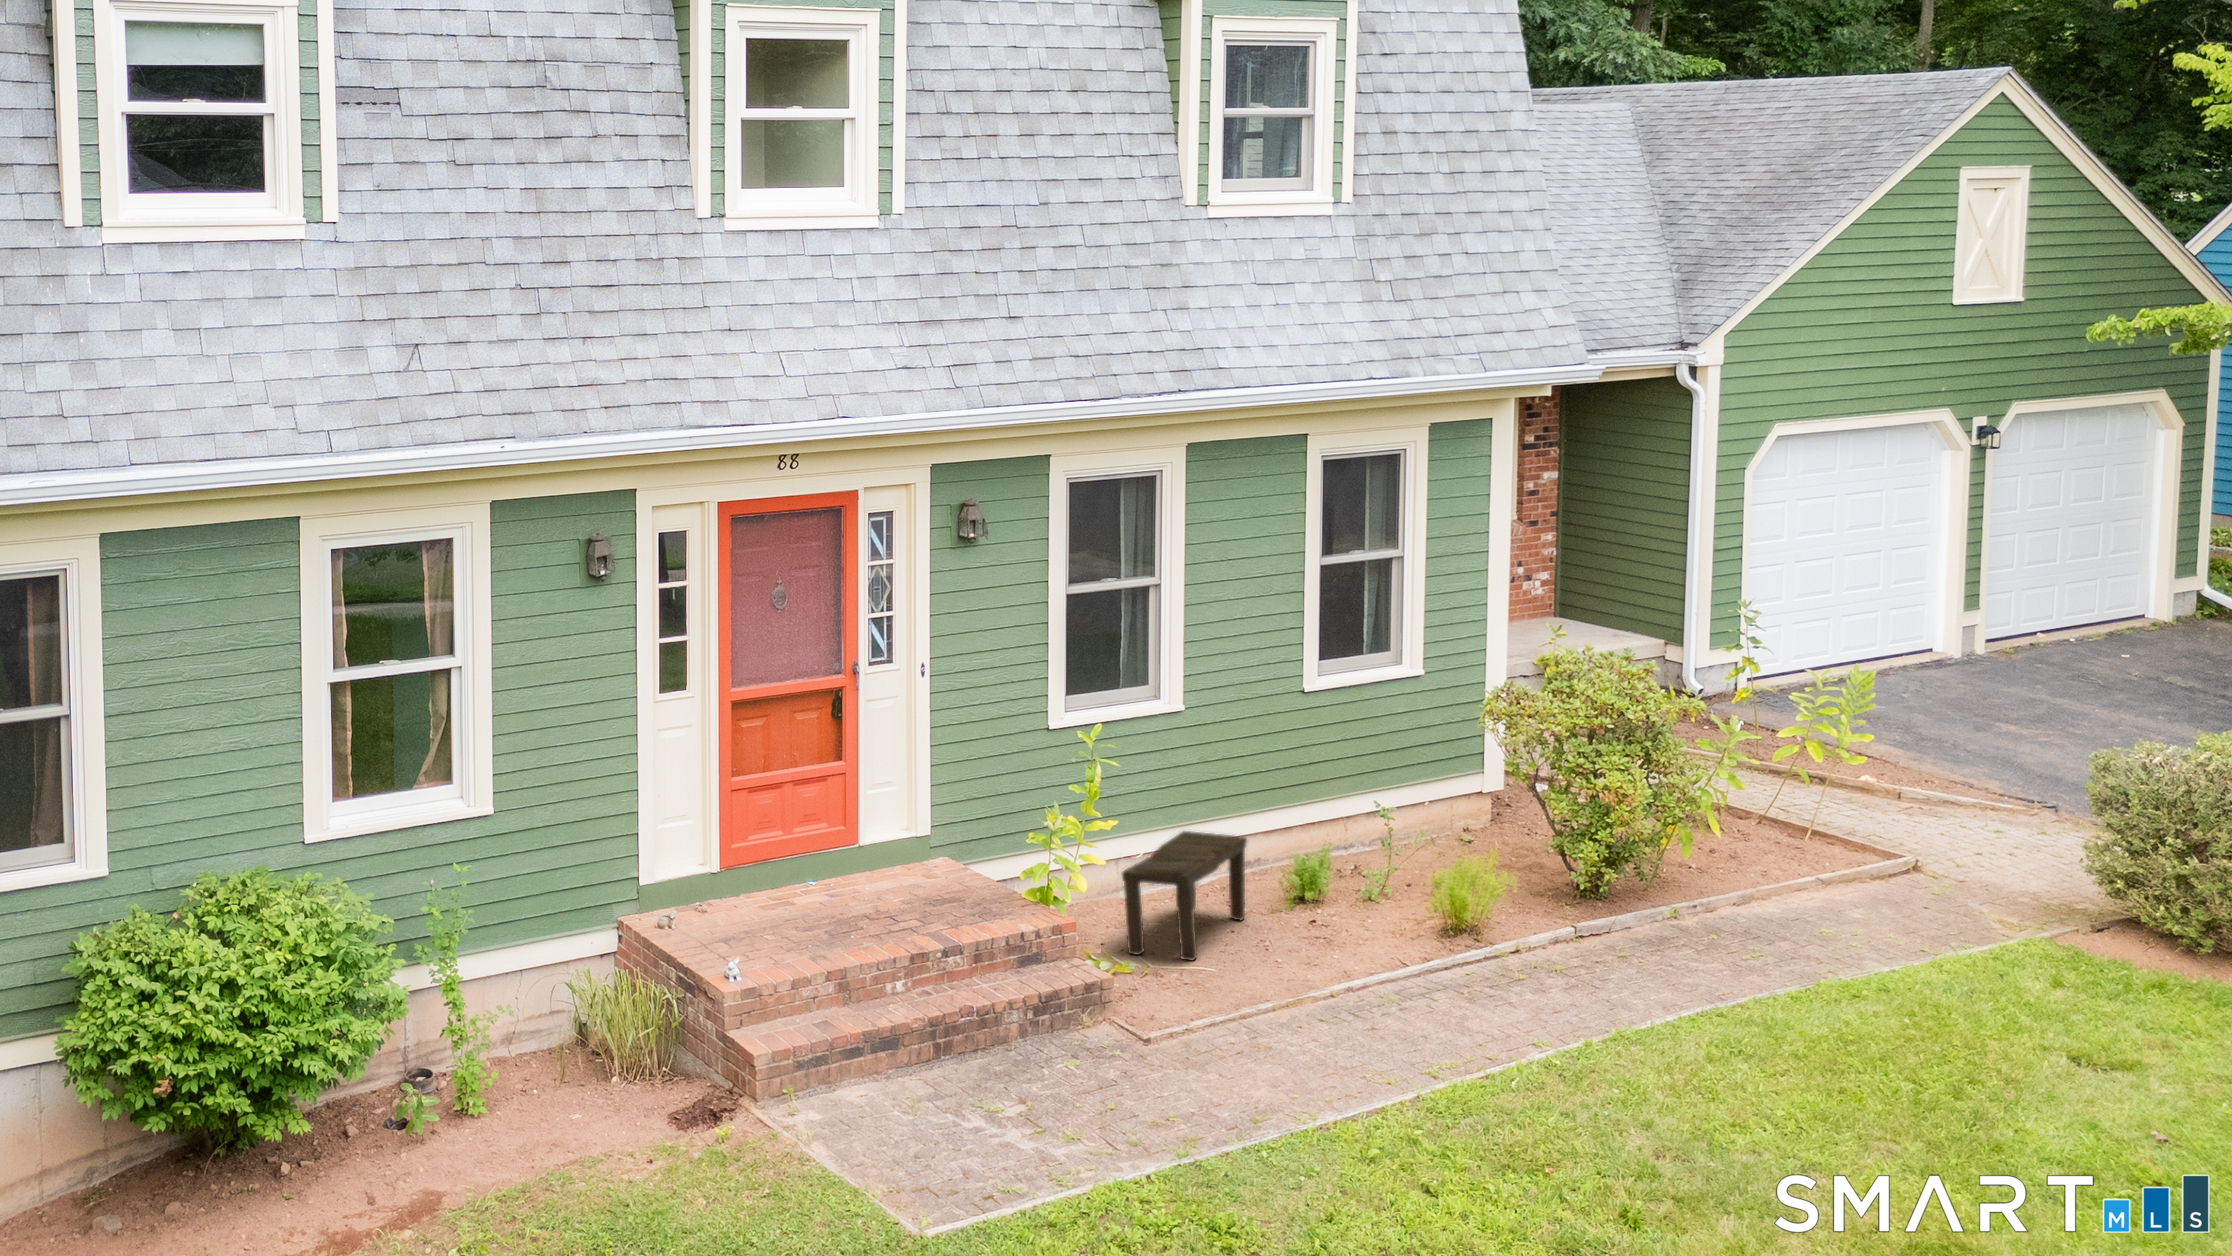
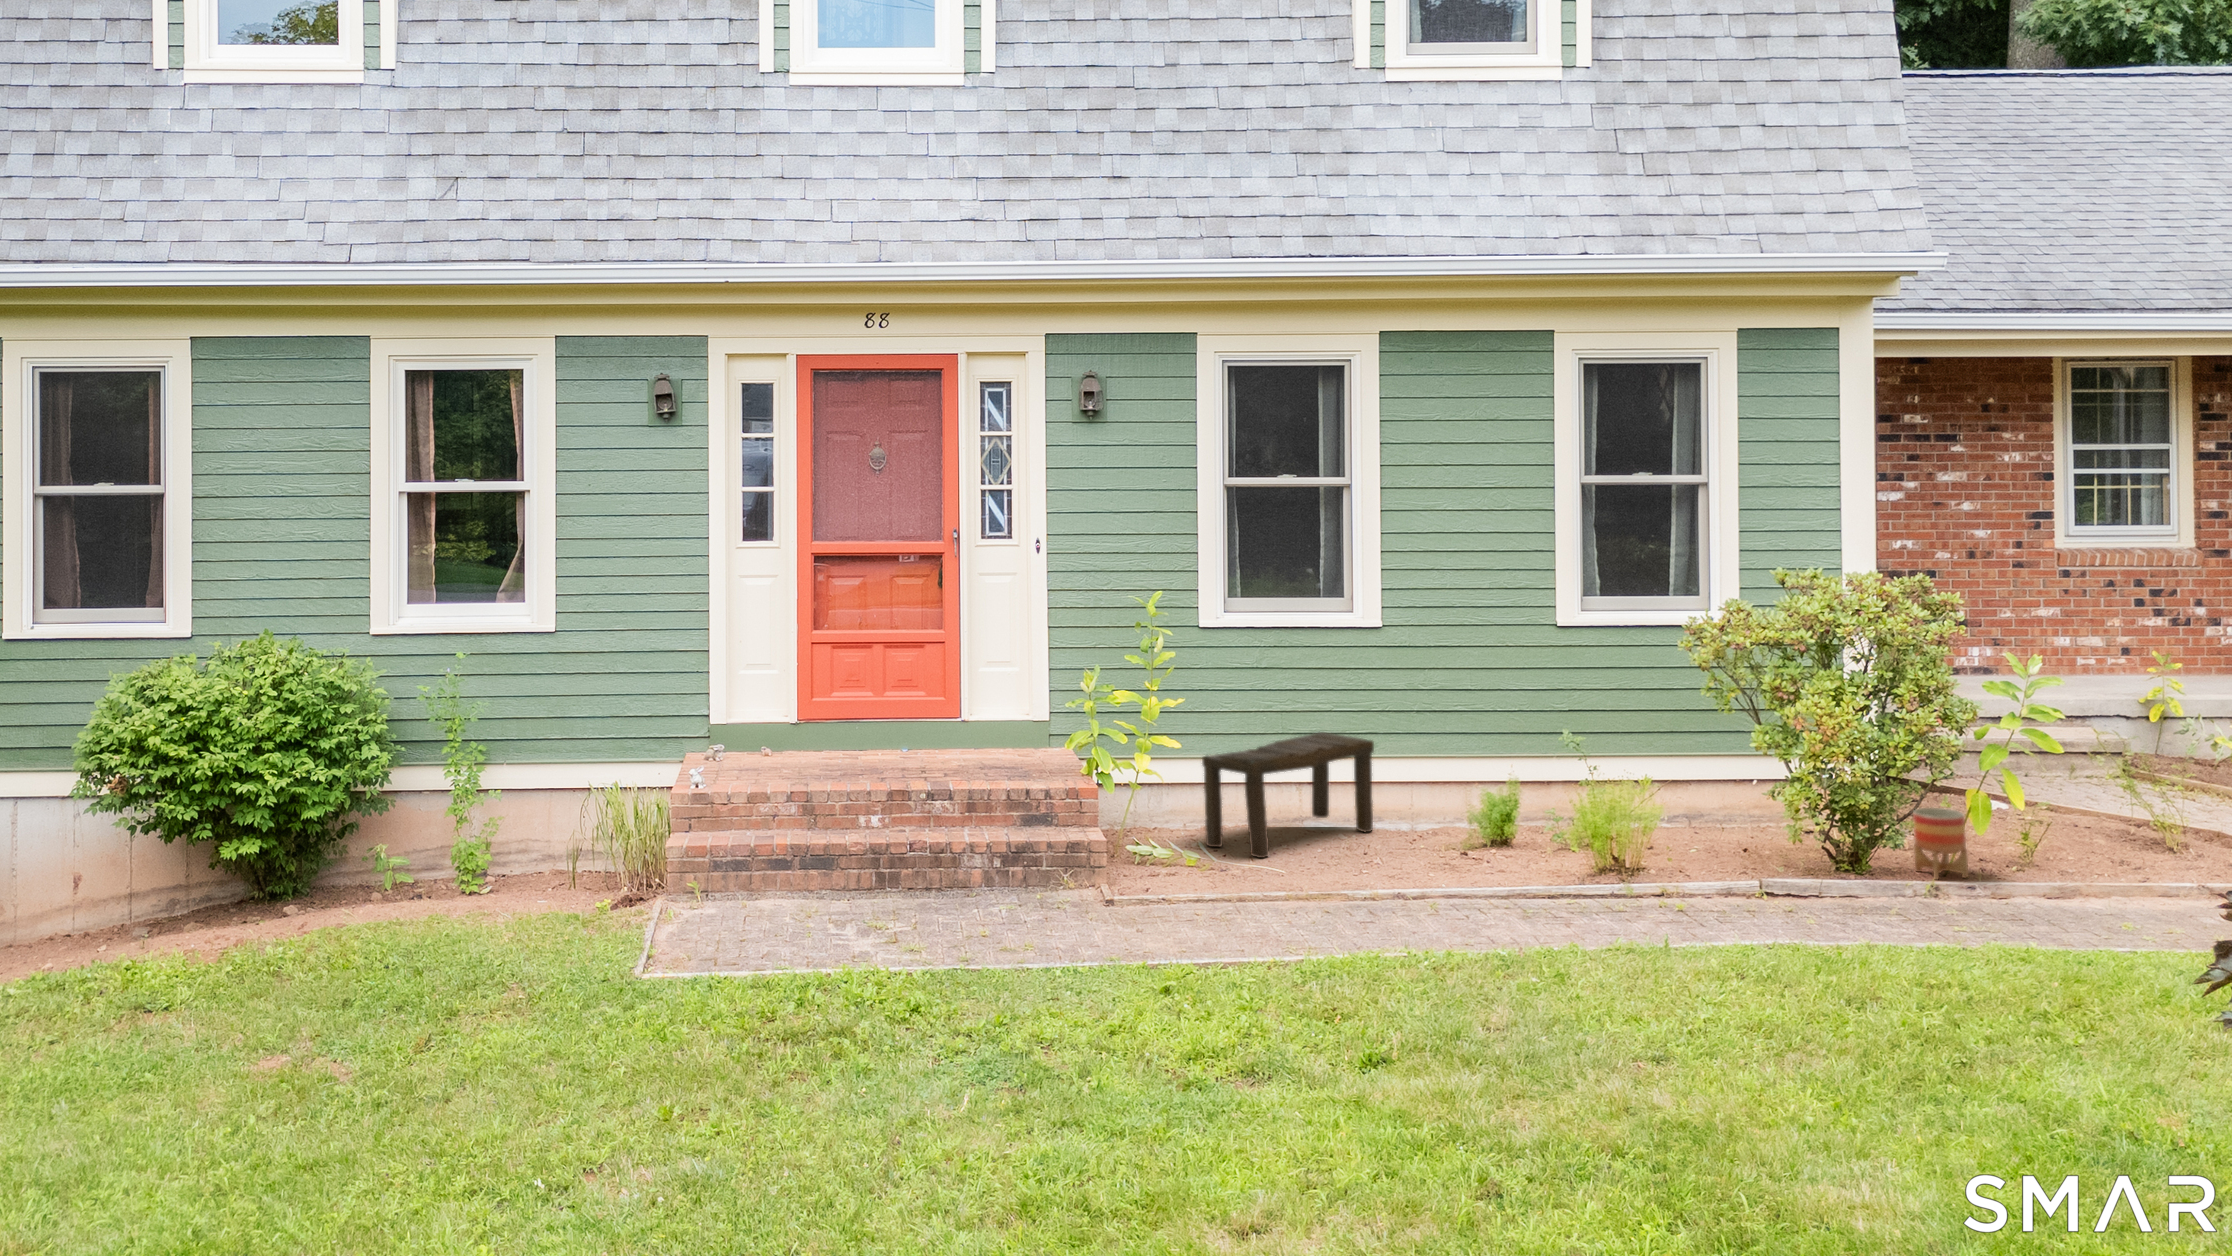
planter: none [1682,848,1724,907] -> present [1913,808,1969,879]

